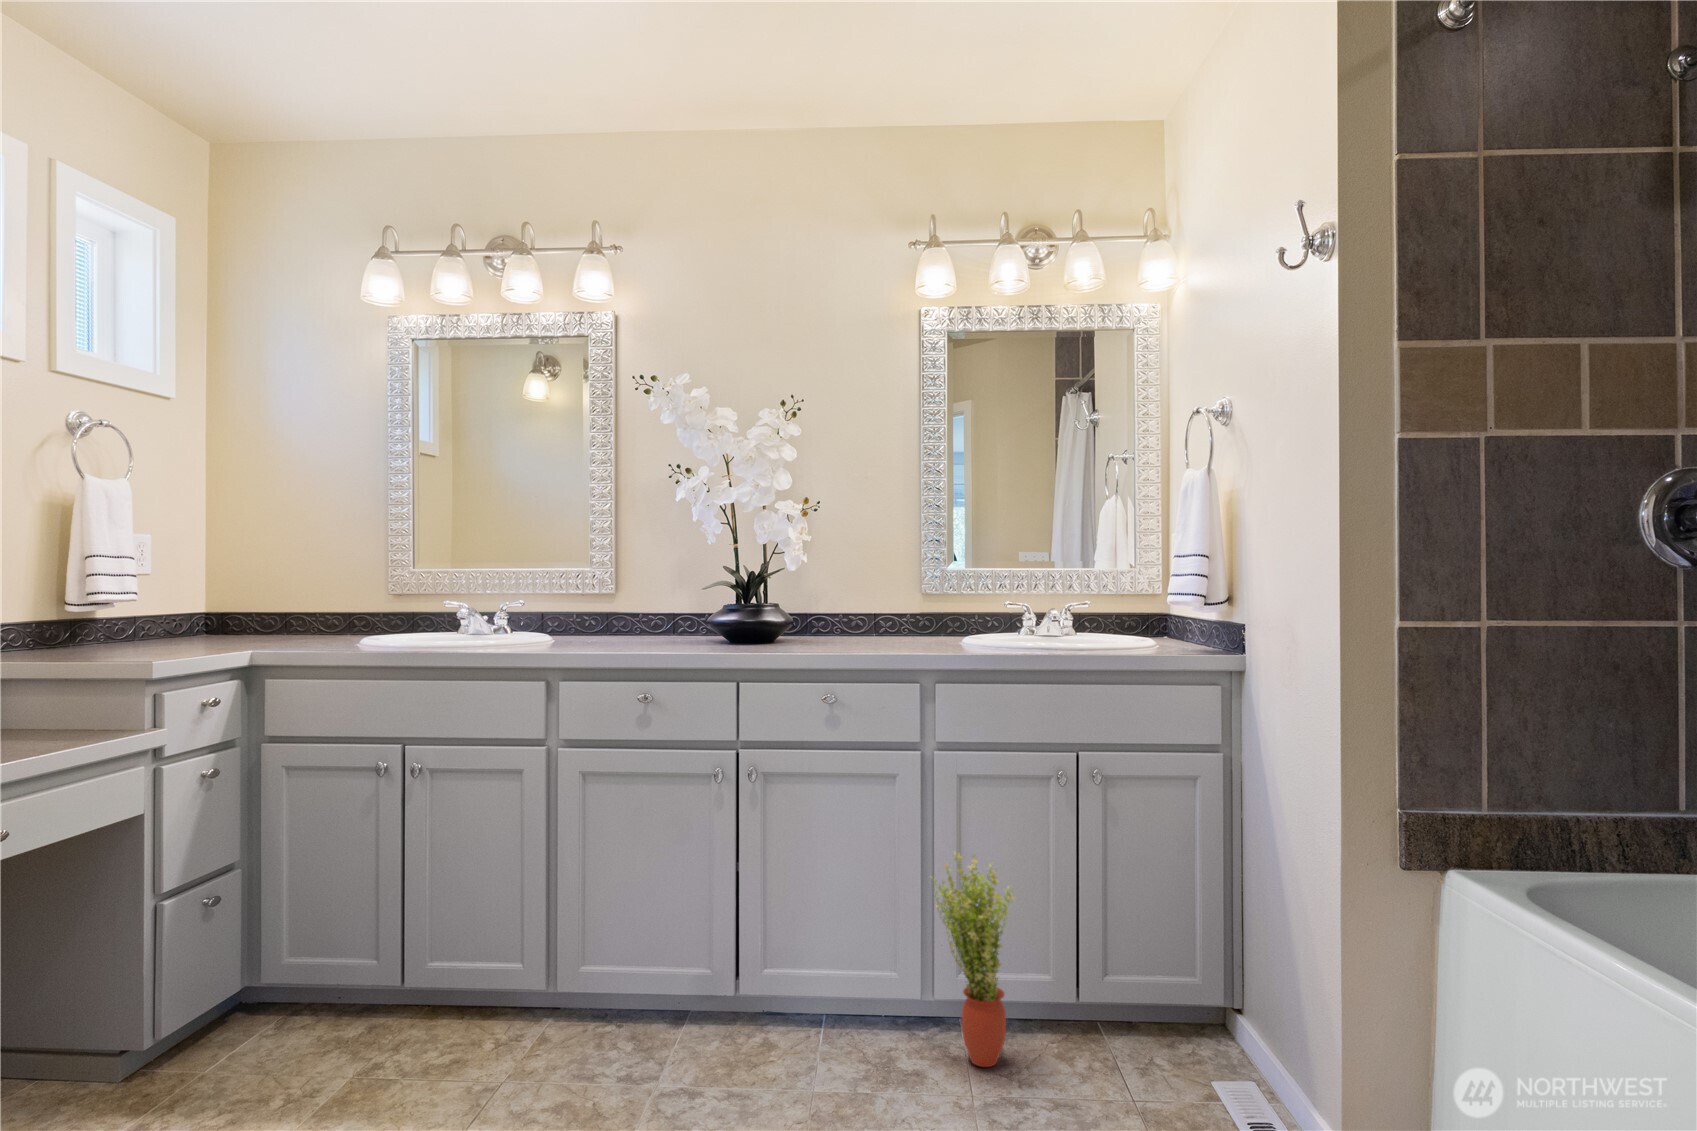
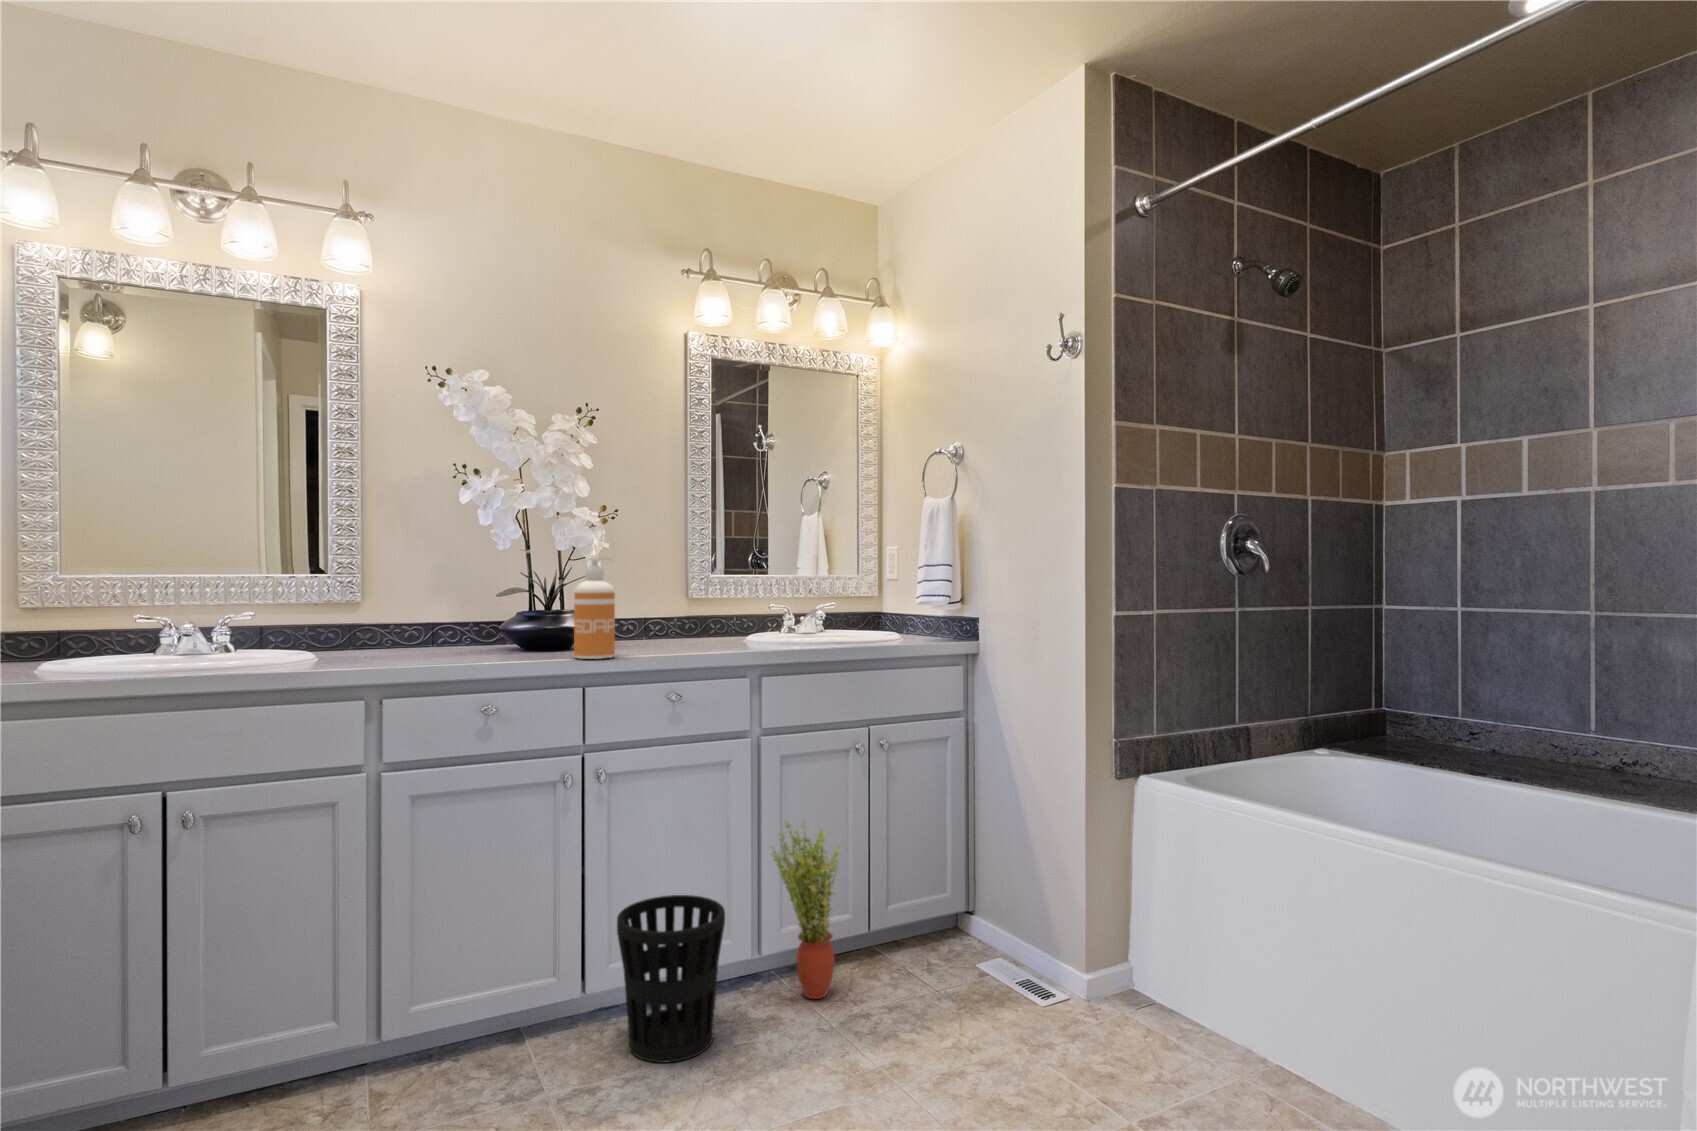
soap dispenser: none [738,550,779,654] -> present [574,557,615,659]
wastebasket: none [744,910,859,1091] -> present [617,895,725,1063]

